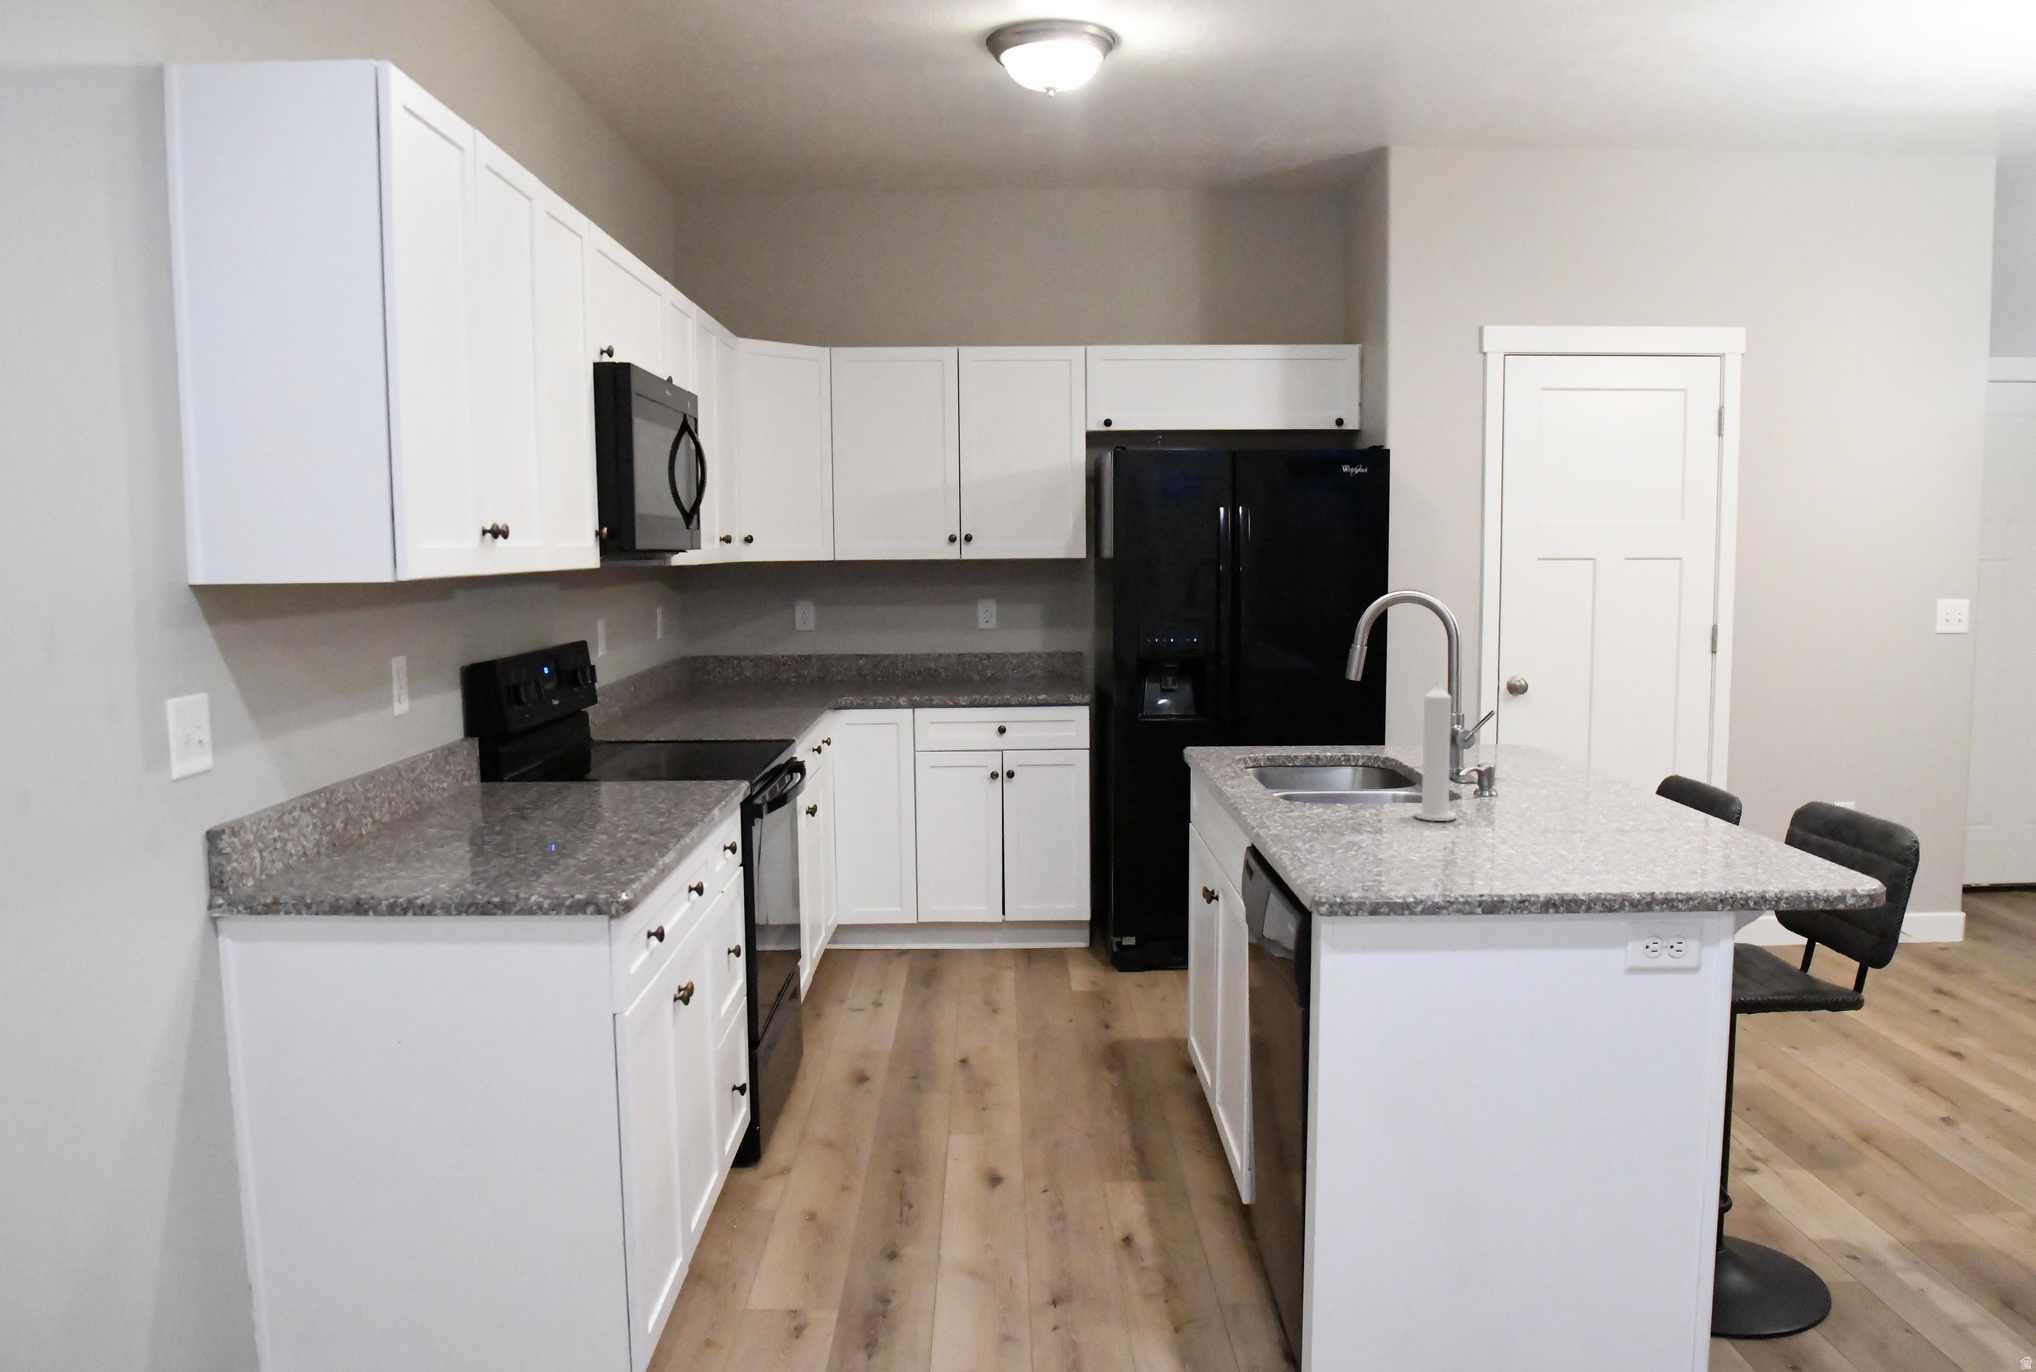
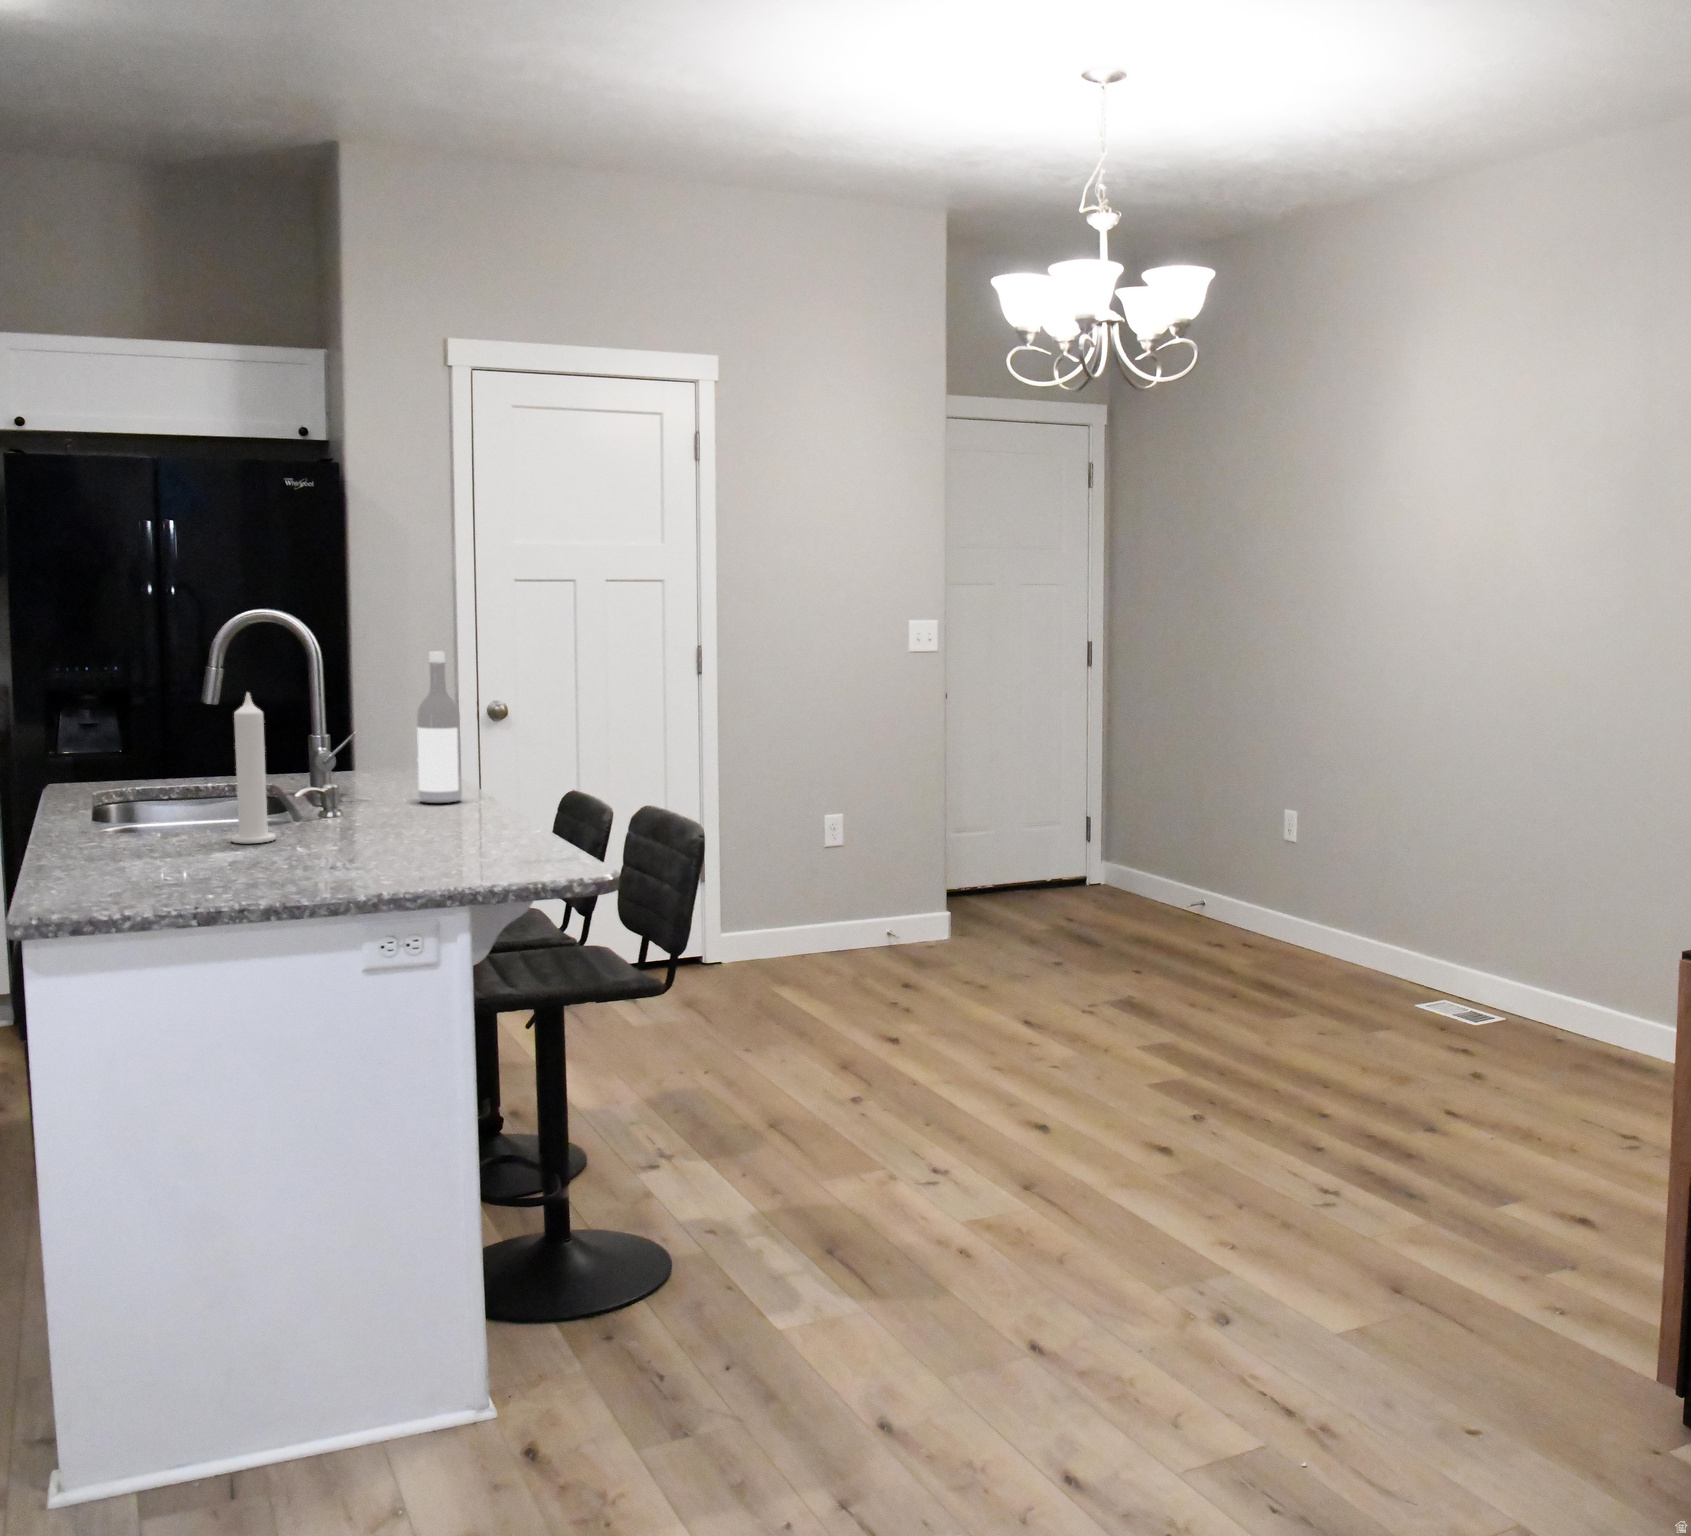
wine bottle: none [1538,633,1584,783] -> present [417,651,462,803]

